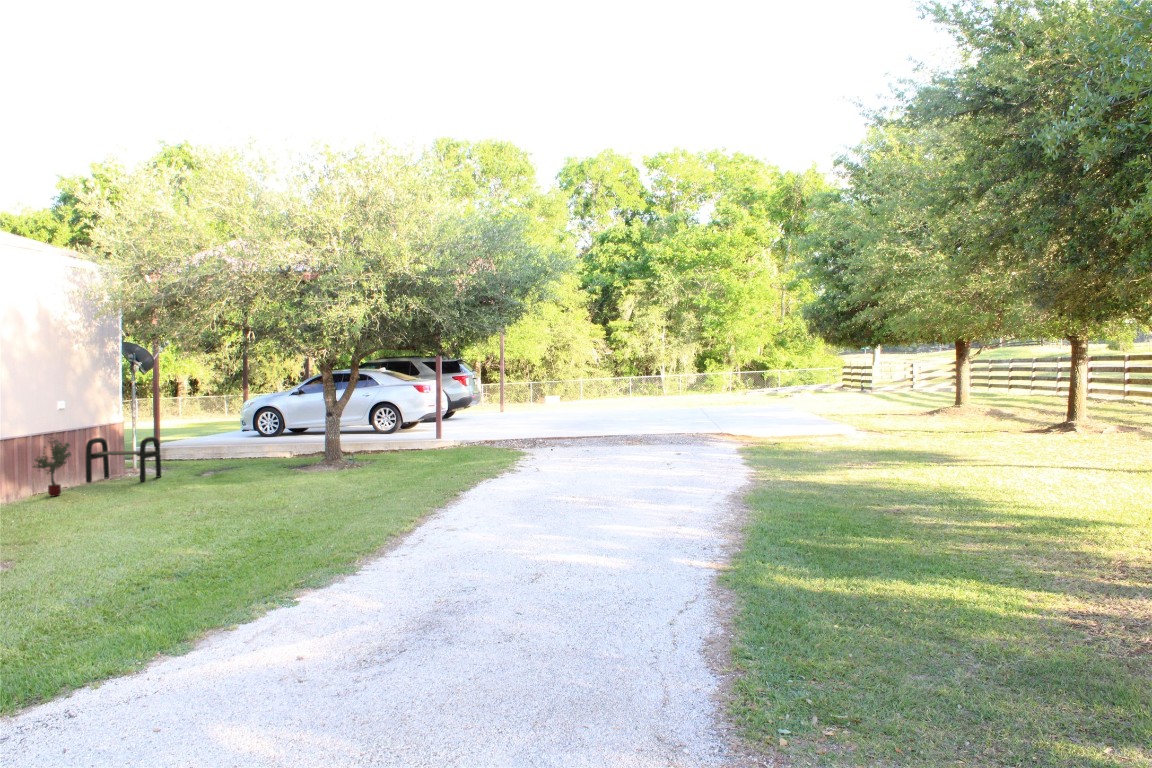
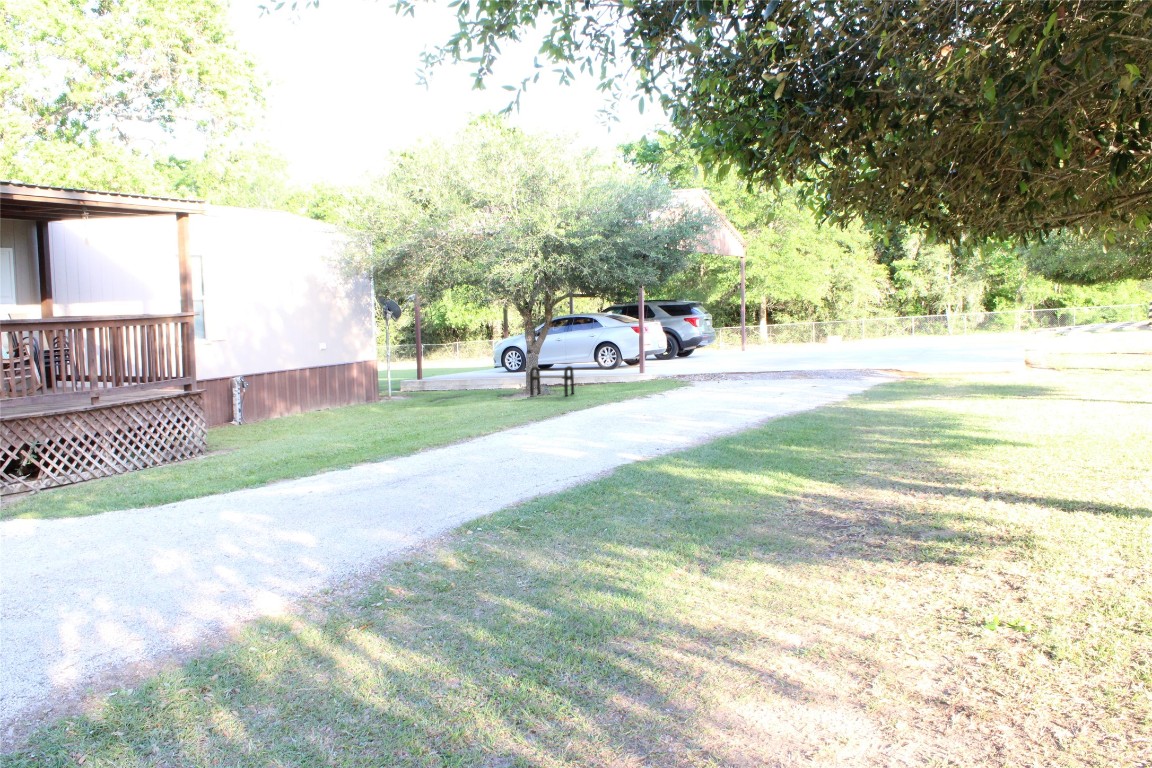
potted tree: present [33,438,71,497] -> none [512,365,532,403]

